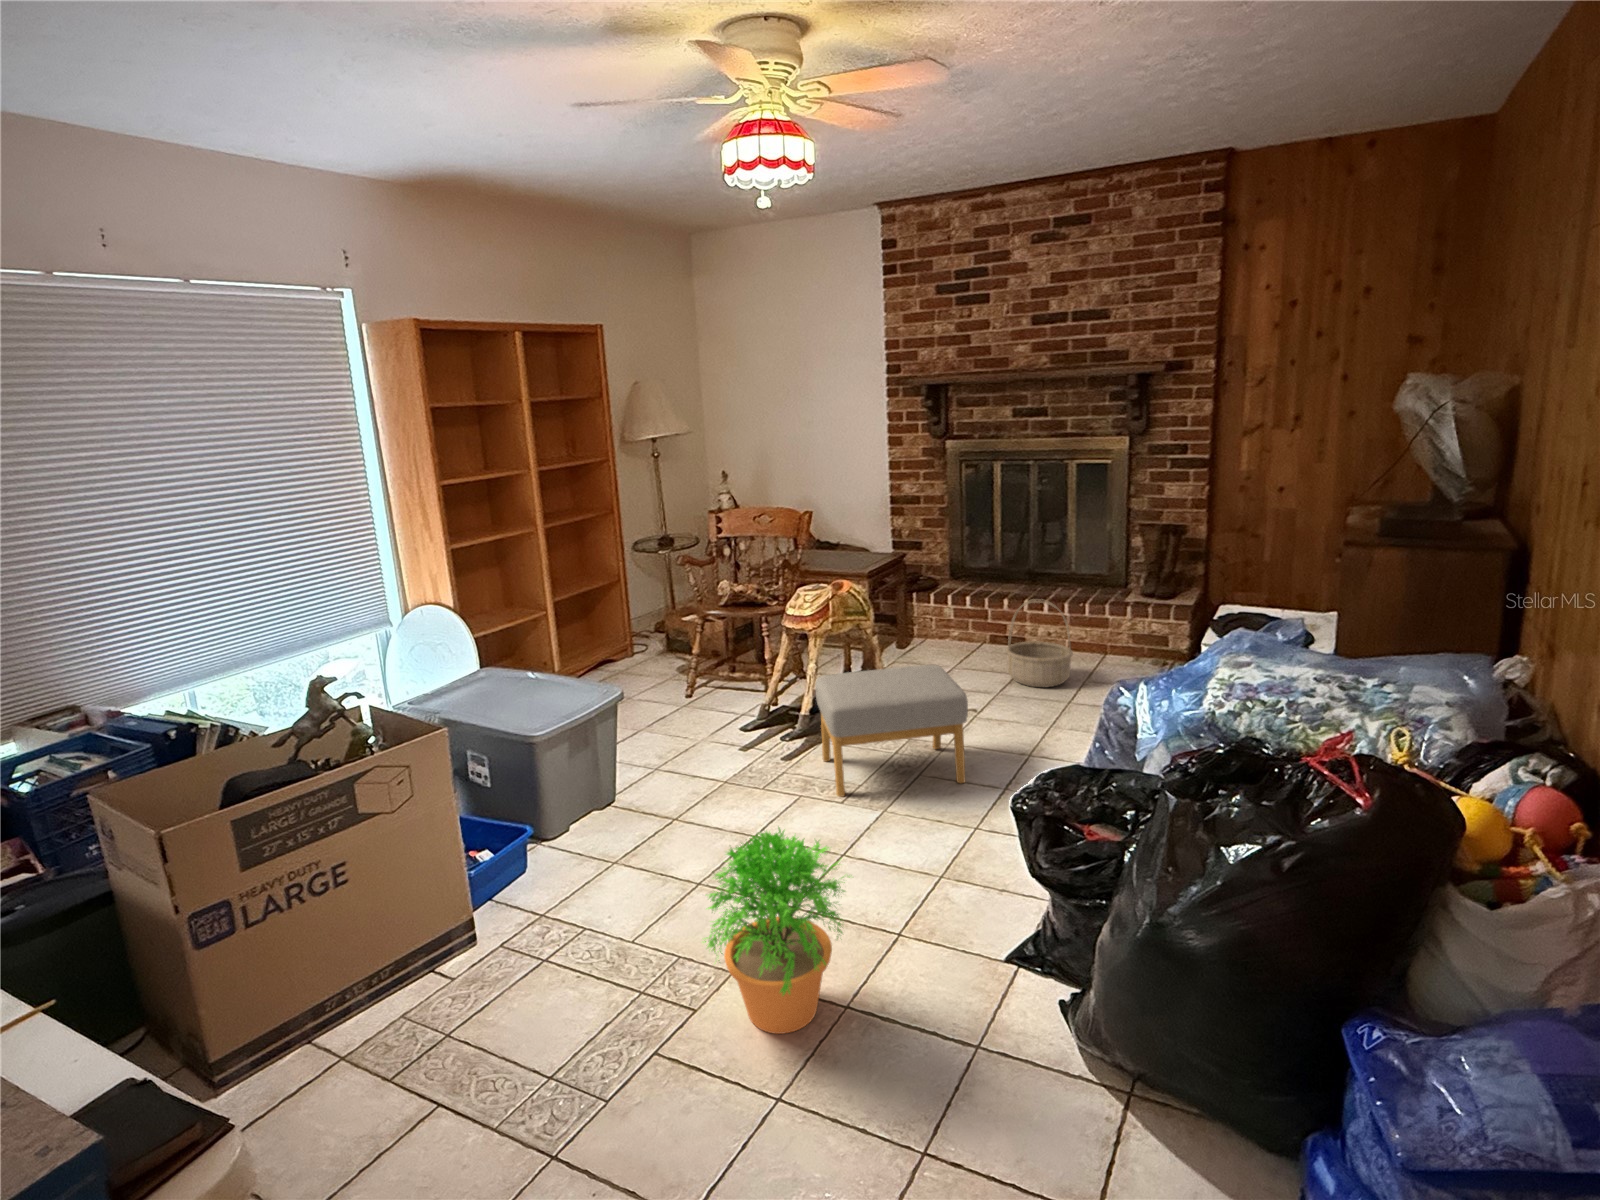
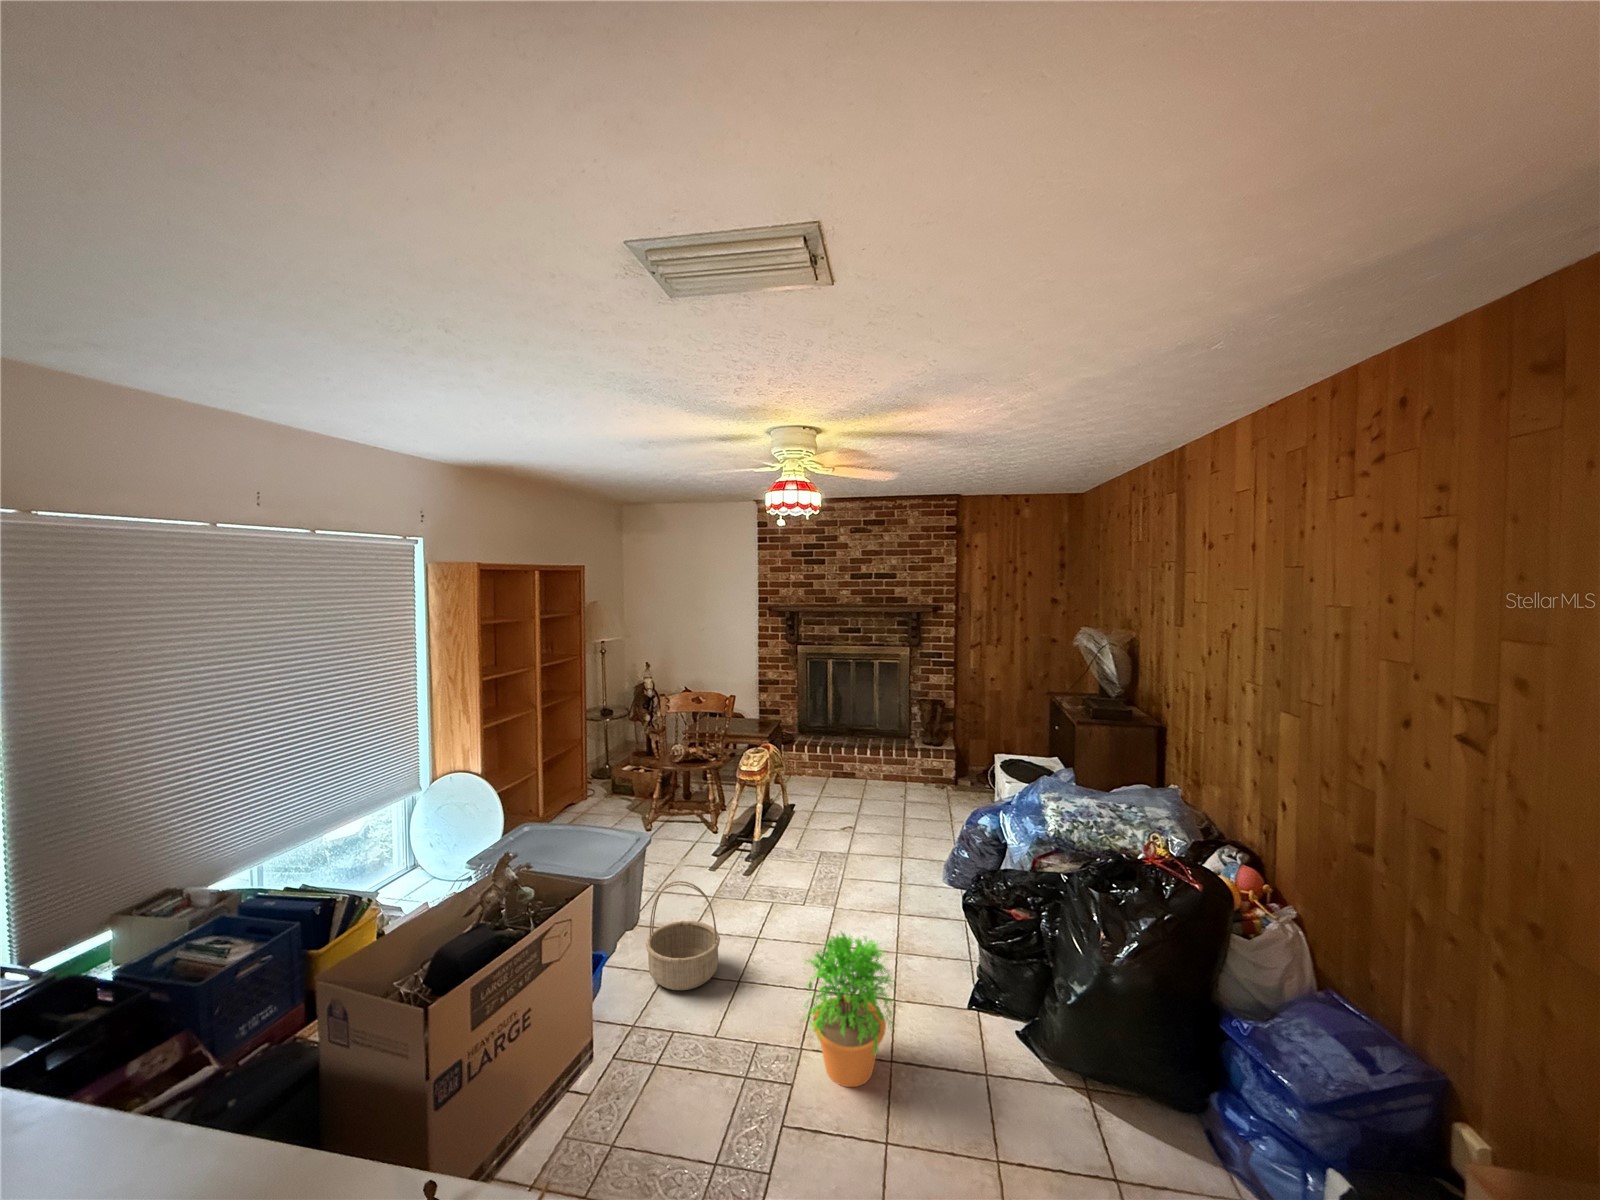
basket: present [1006,599,1073,687] -> present [646,881,720,990]
footstool: present [815,665,968,797] -> none [769,799,874,900]

